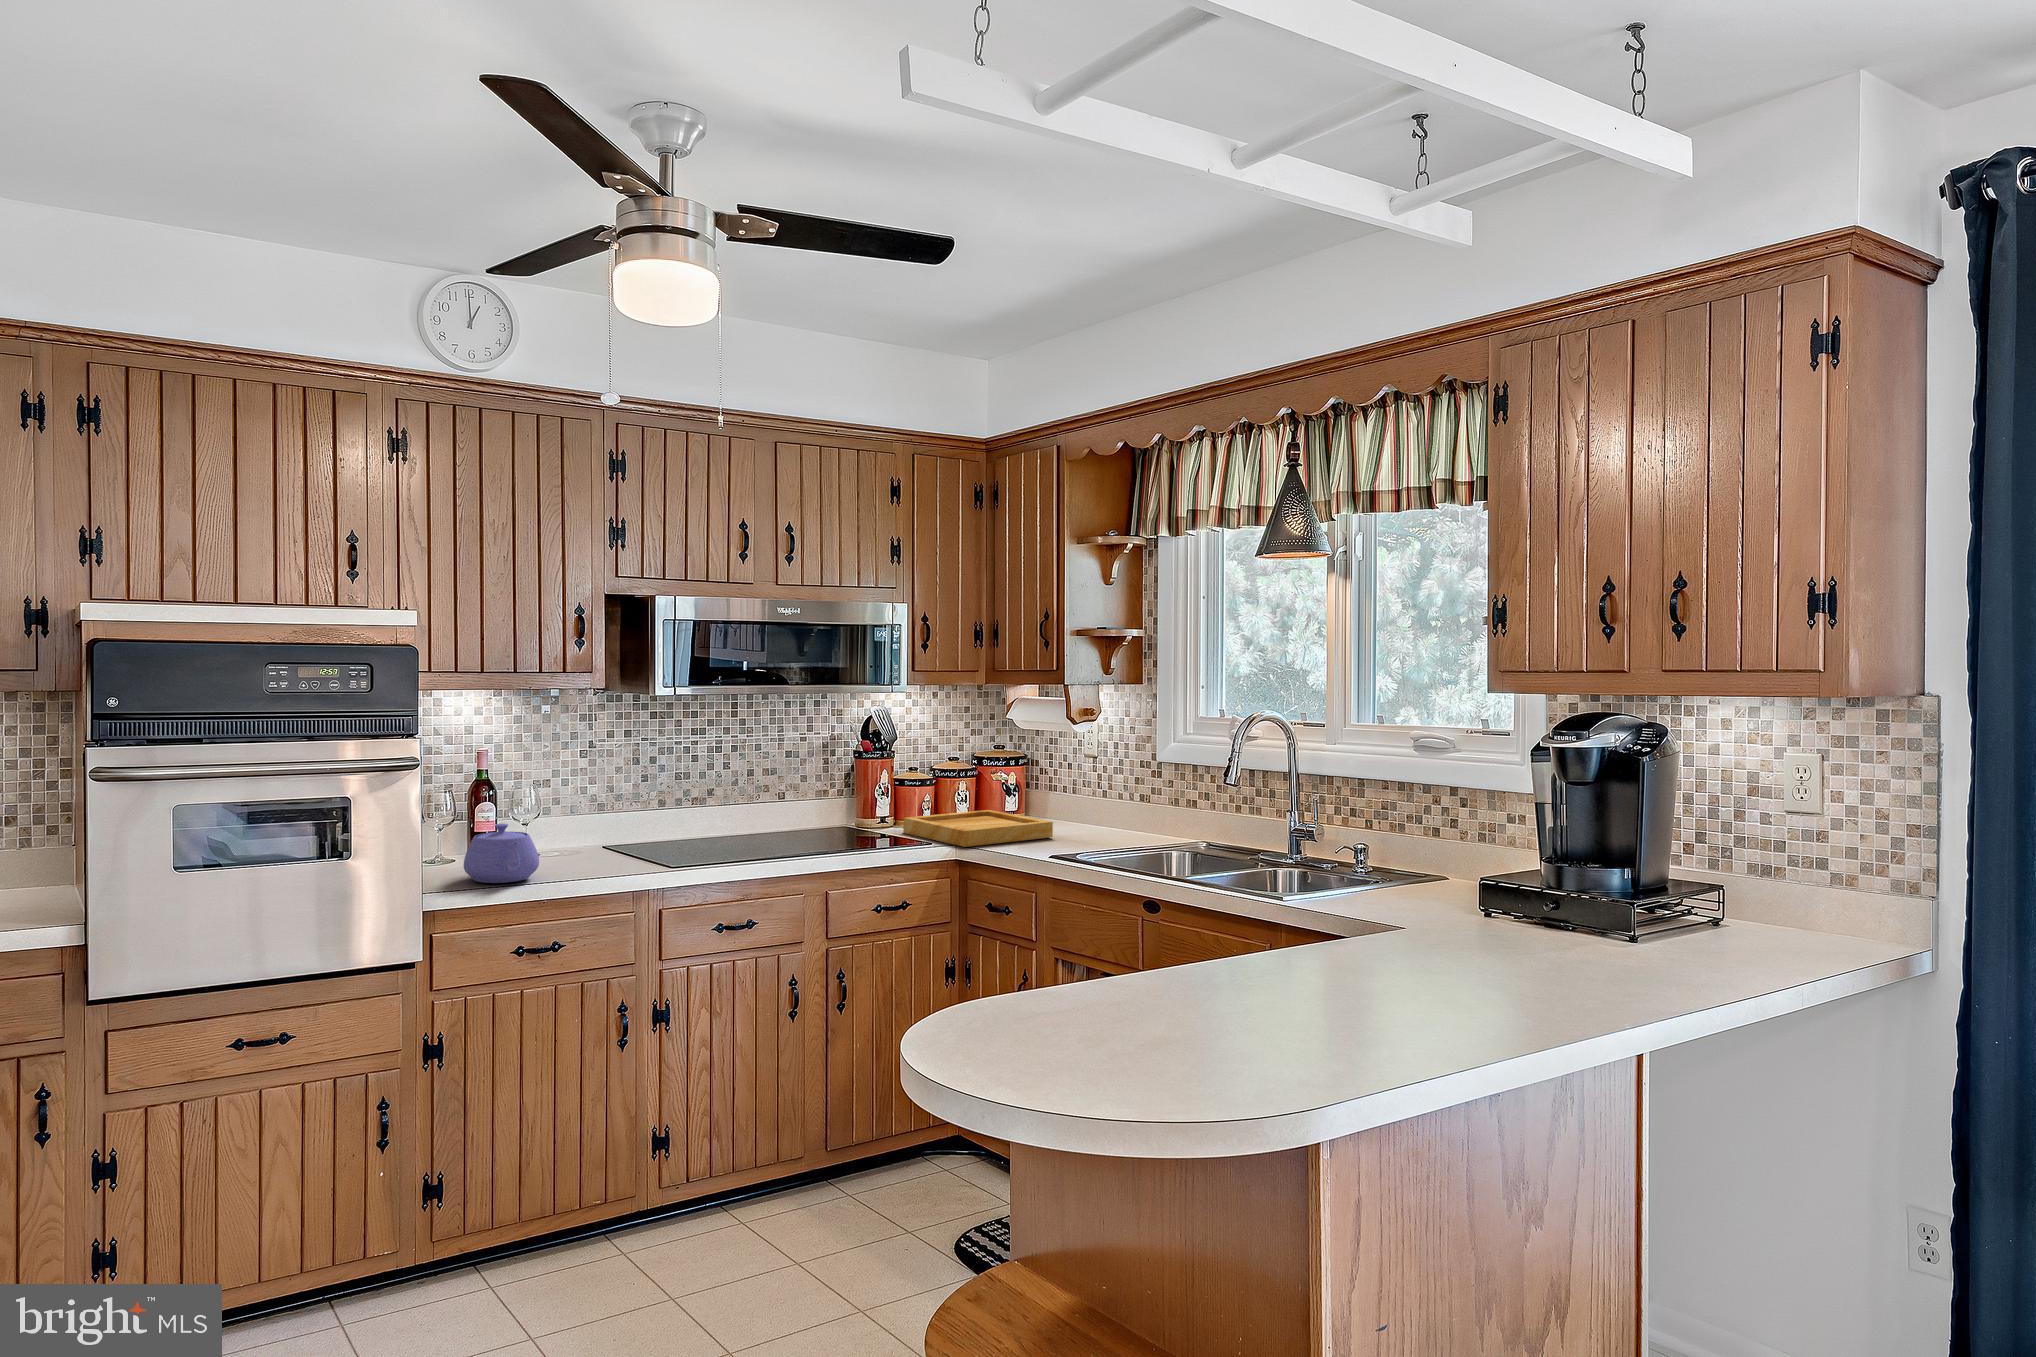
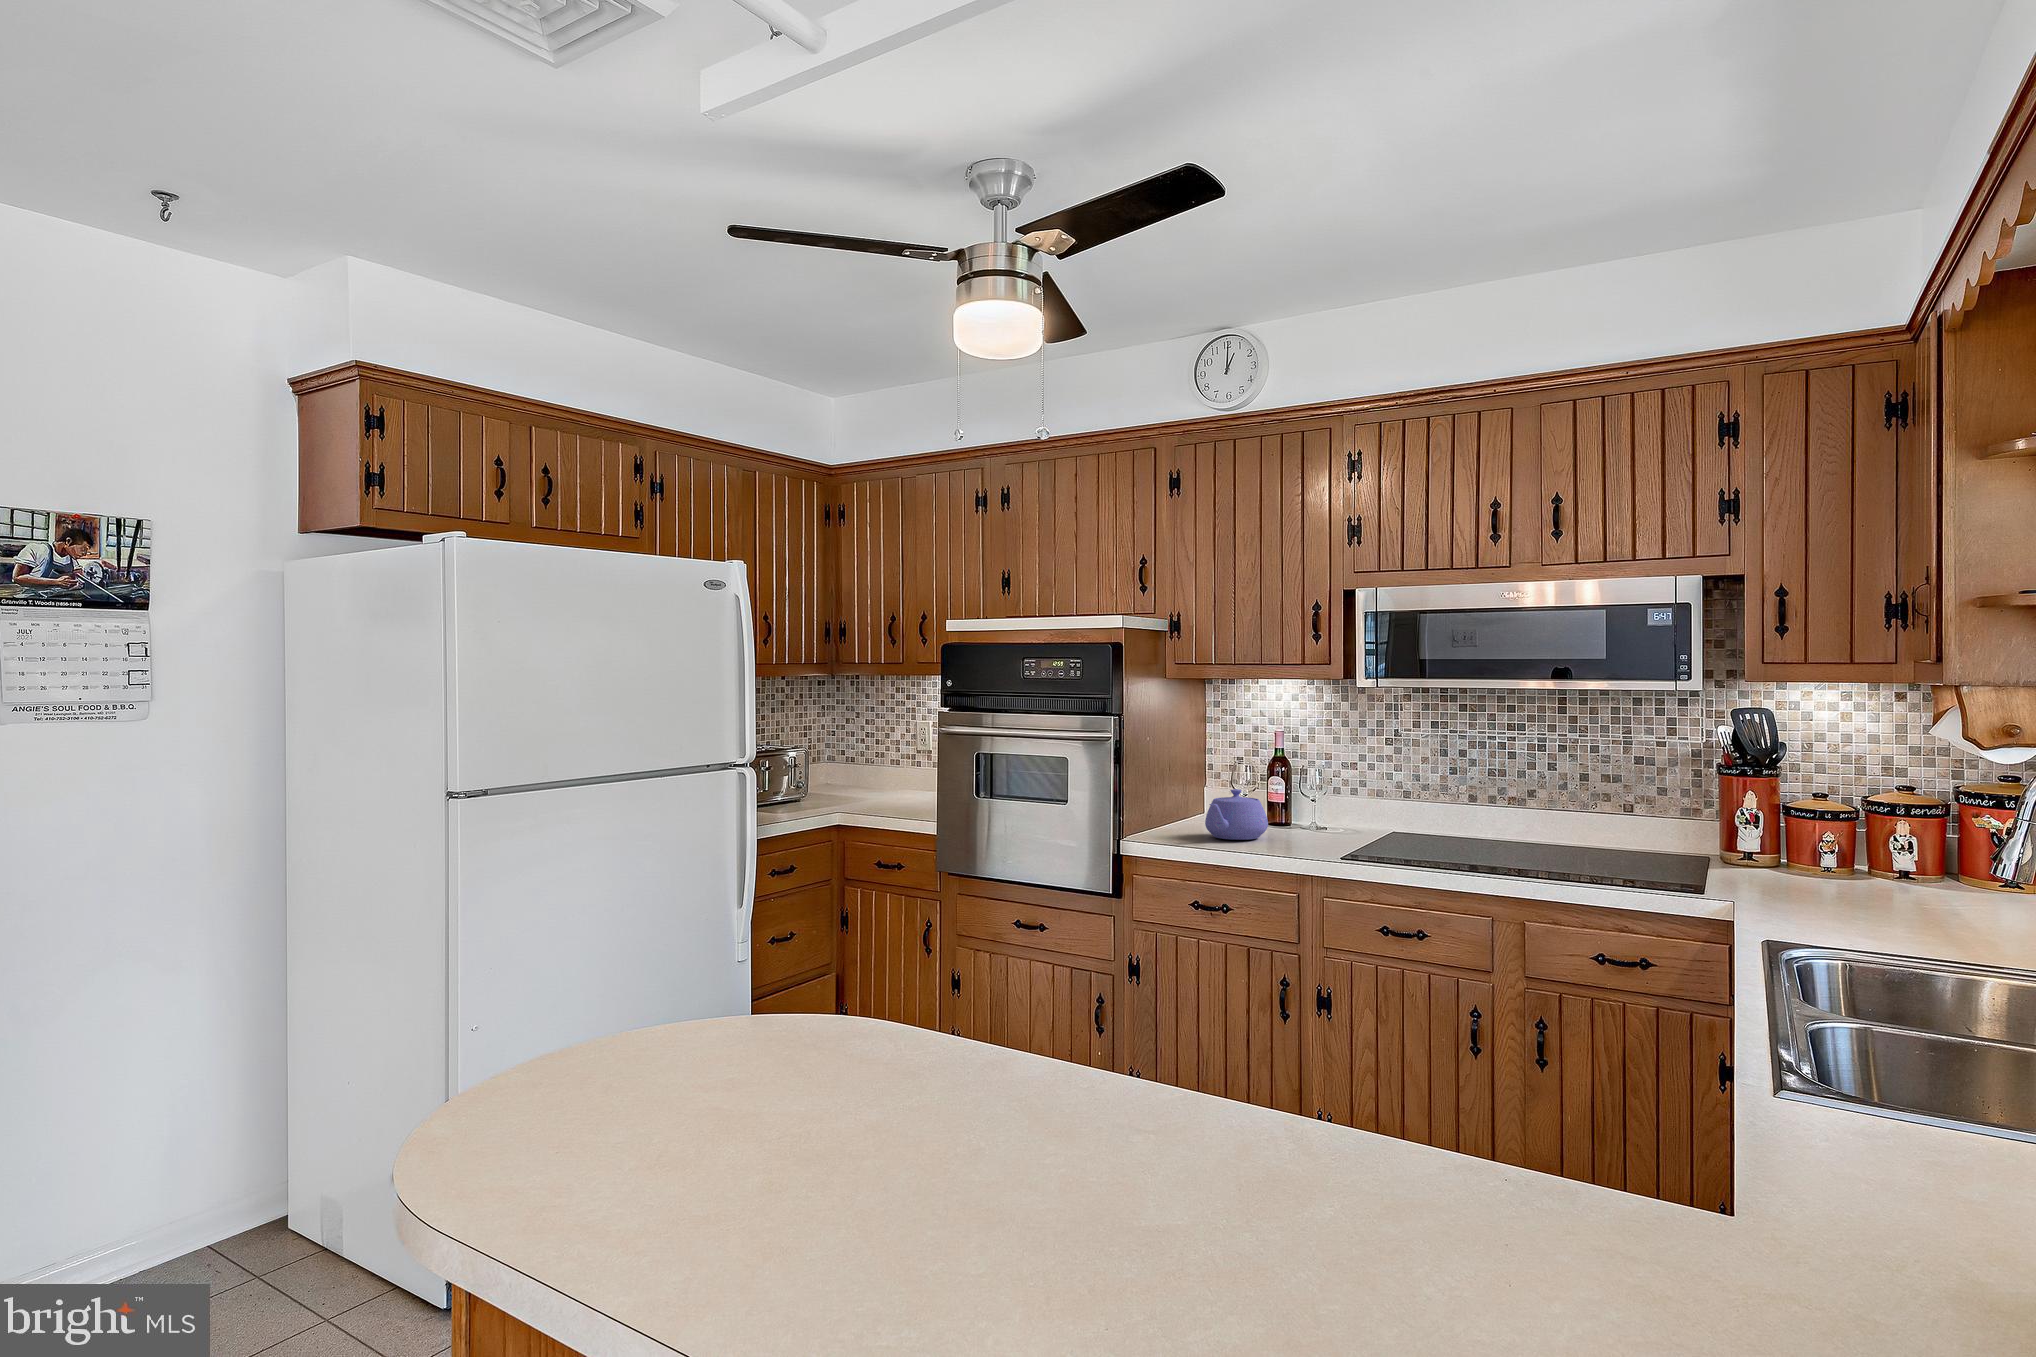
tray: present [903,810,1053,847] -> none [1759,852,1963,911]

